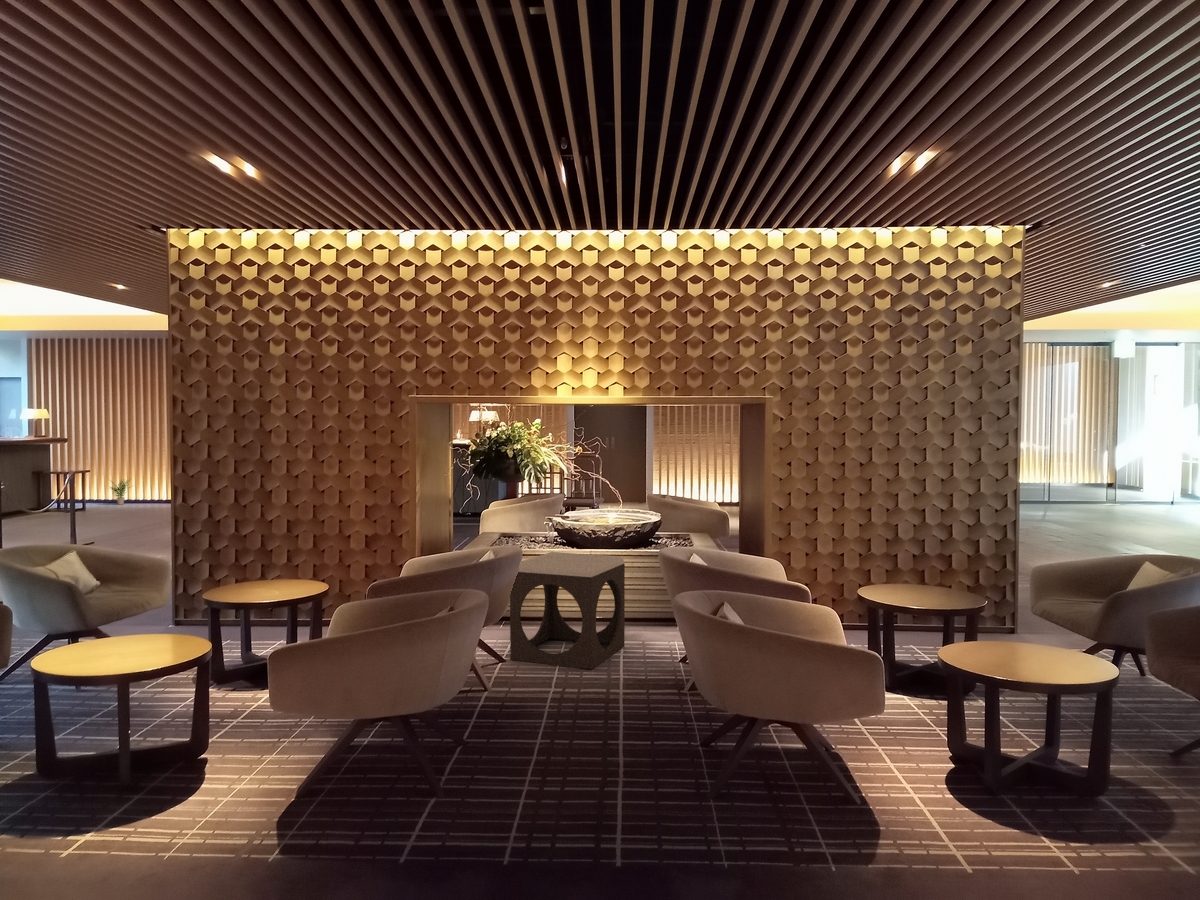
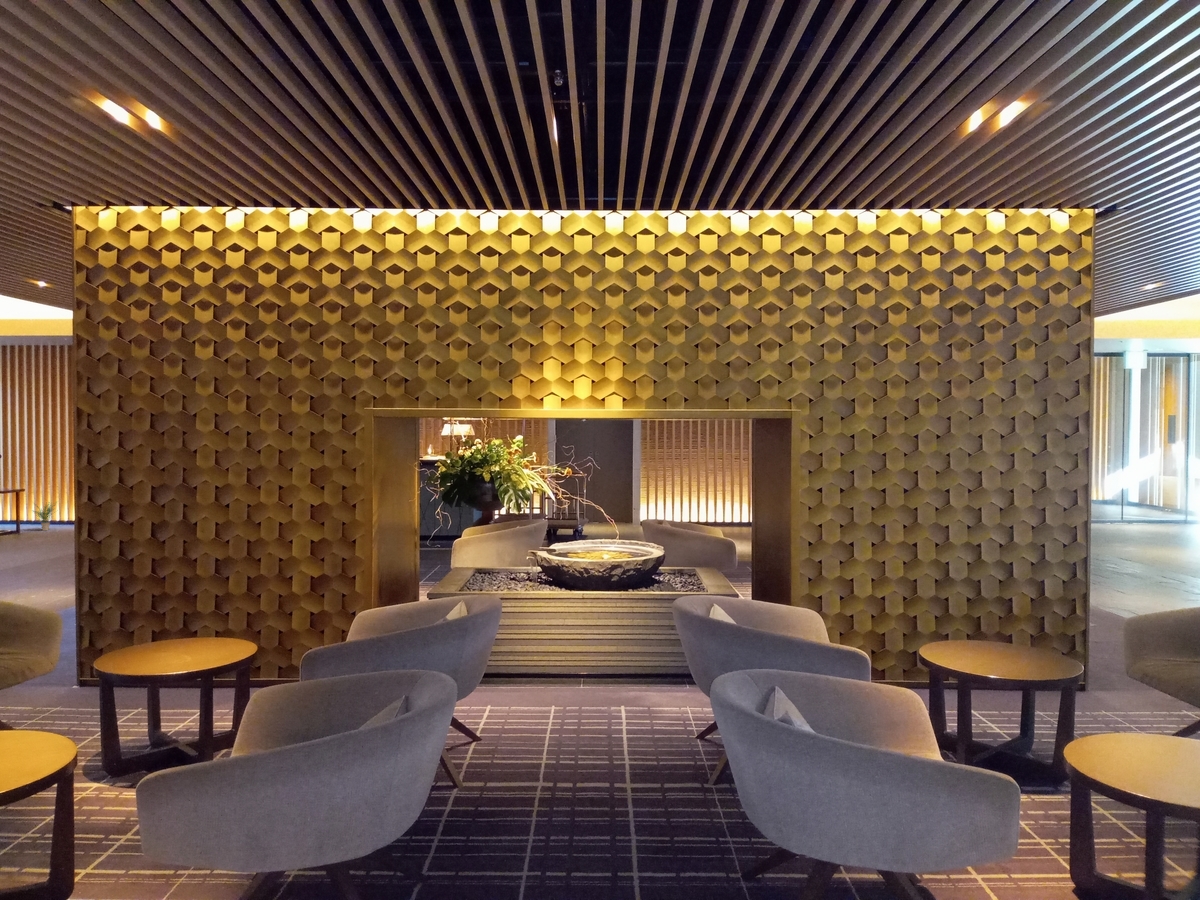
footstool: present [510,552,625,669] -> none [486,599,626,748]

